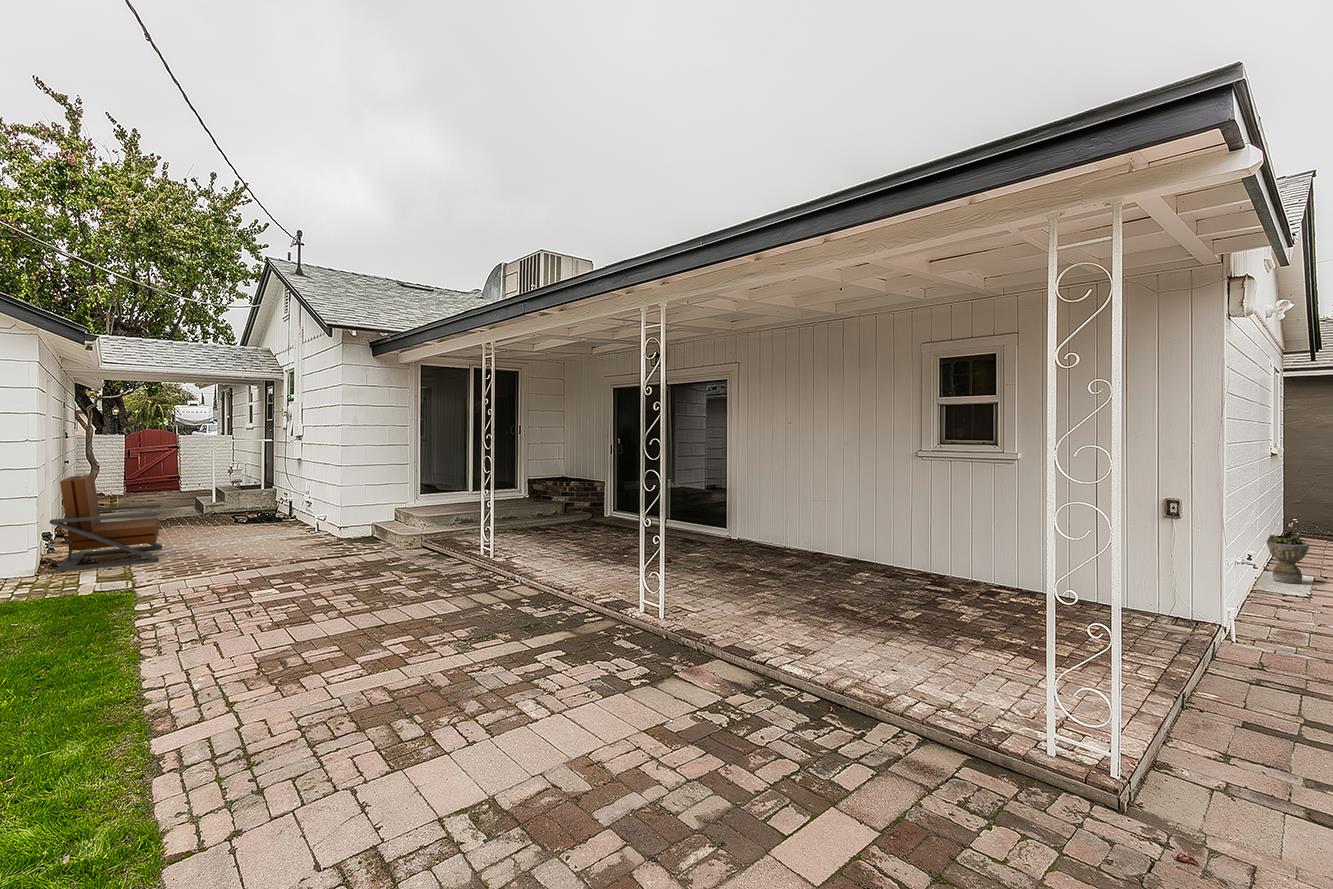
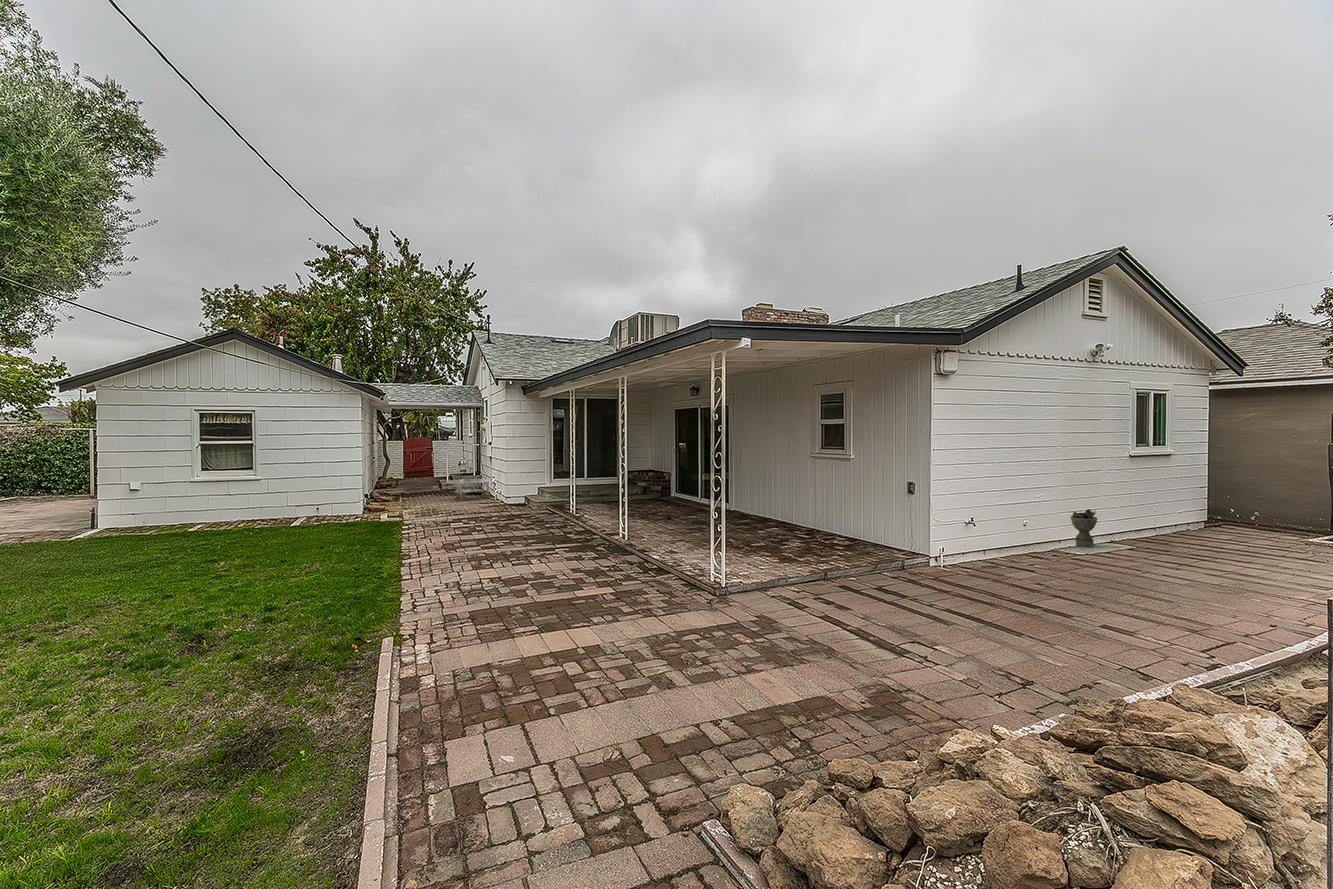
lounge chair: present [50,474,162,572] -> none [369,464,417,513]
round table: none [217,495,306,535] -> present [445,479,491,501]

